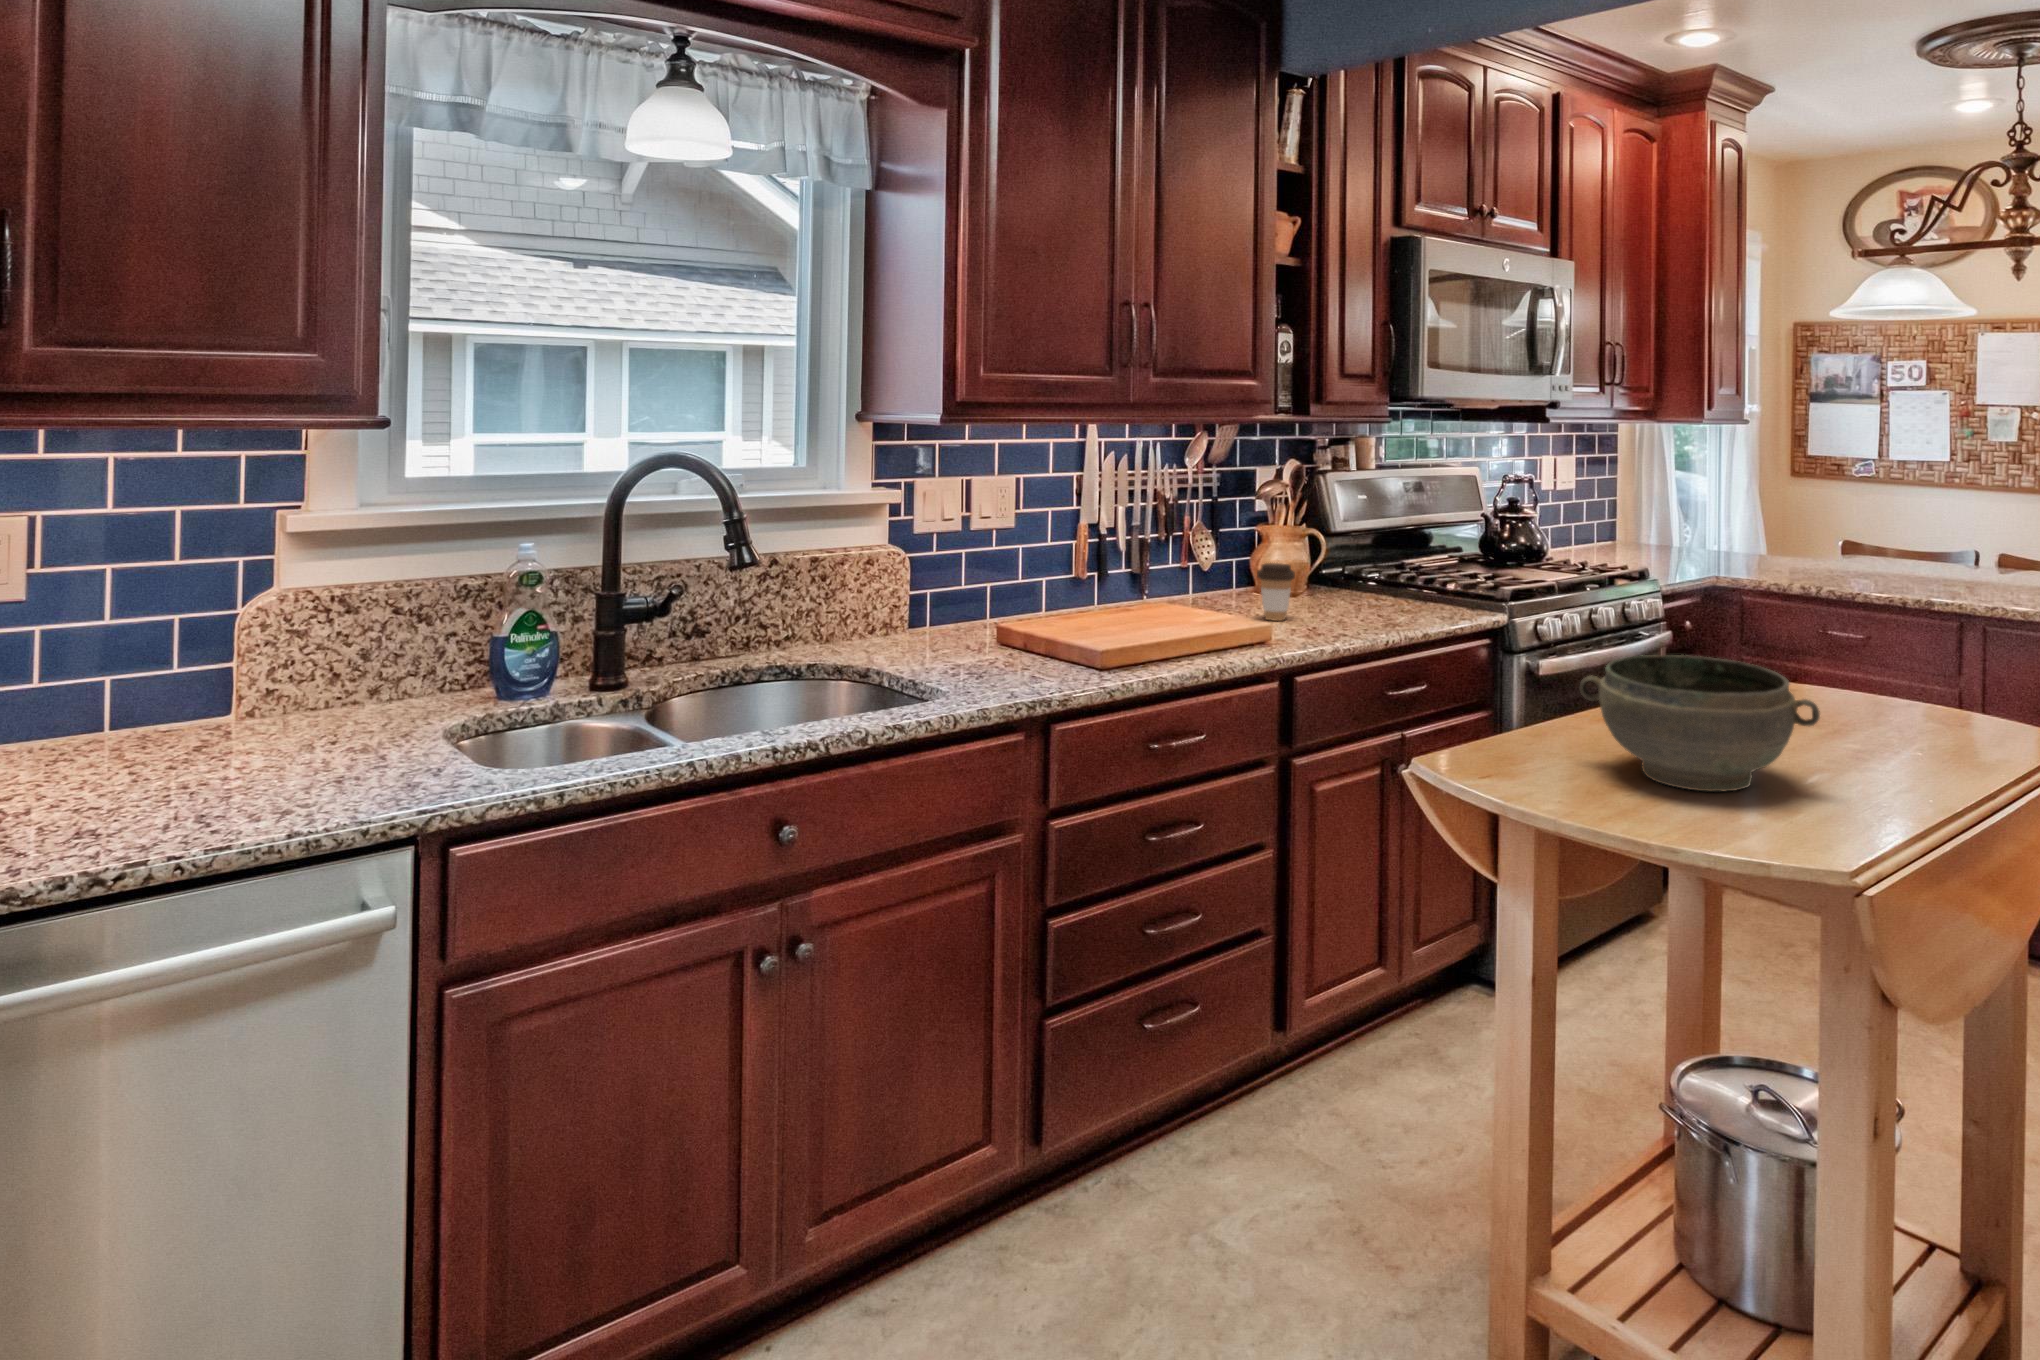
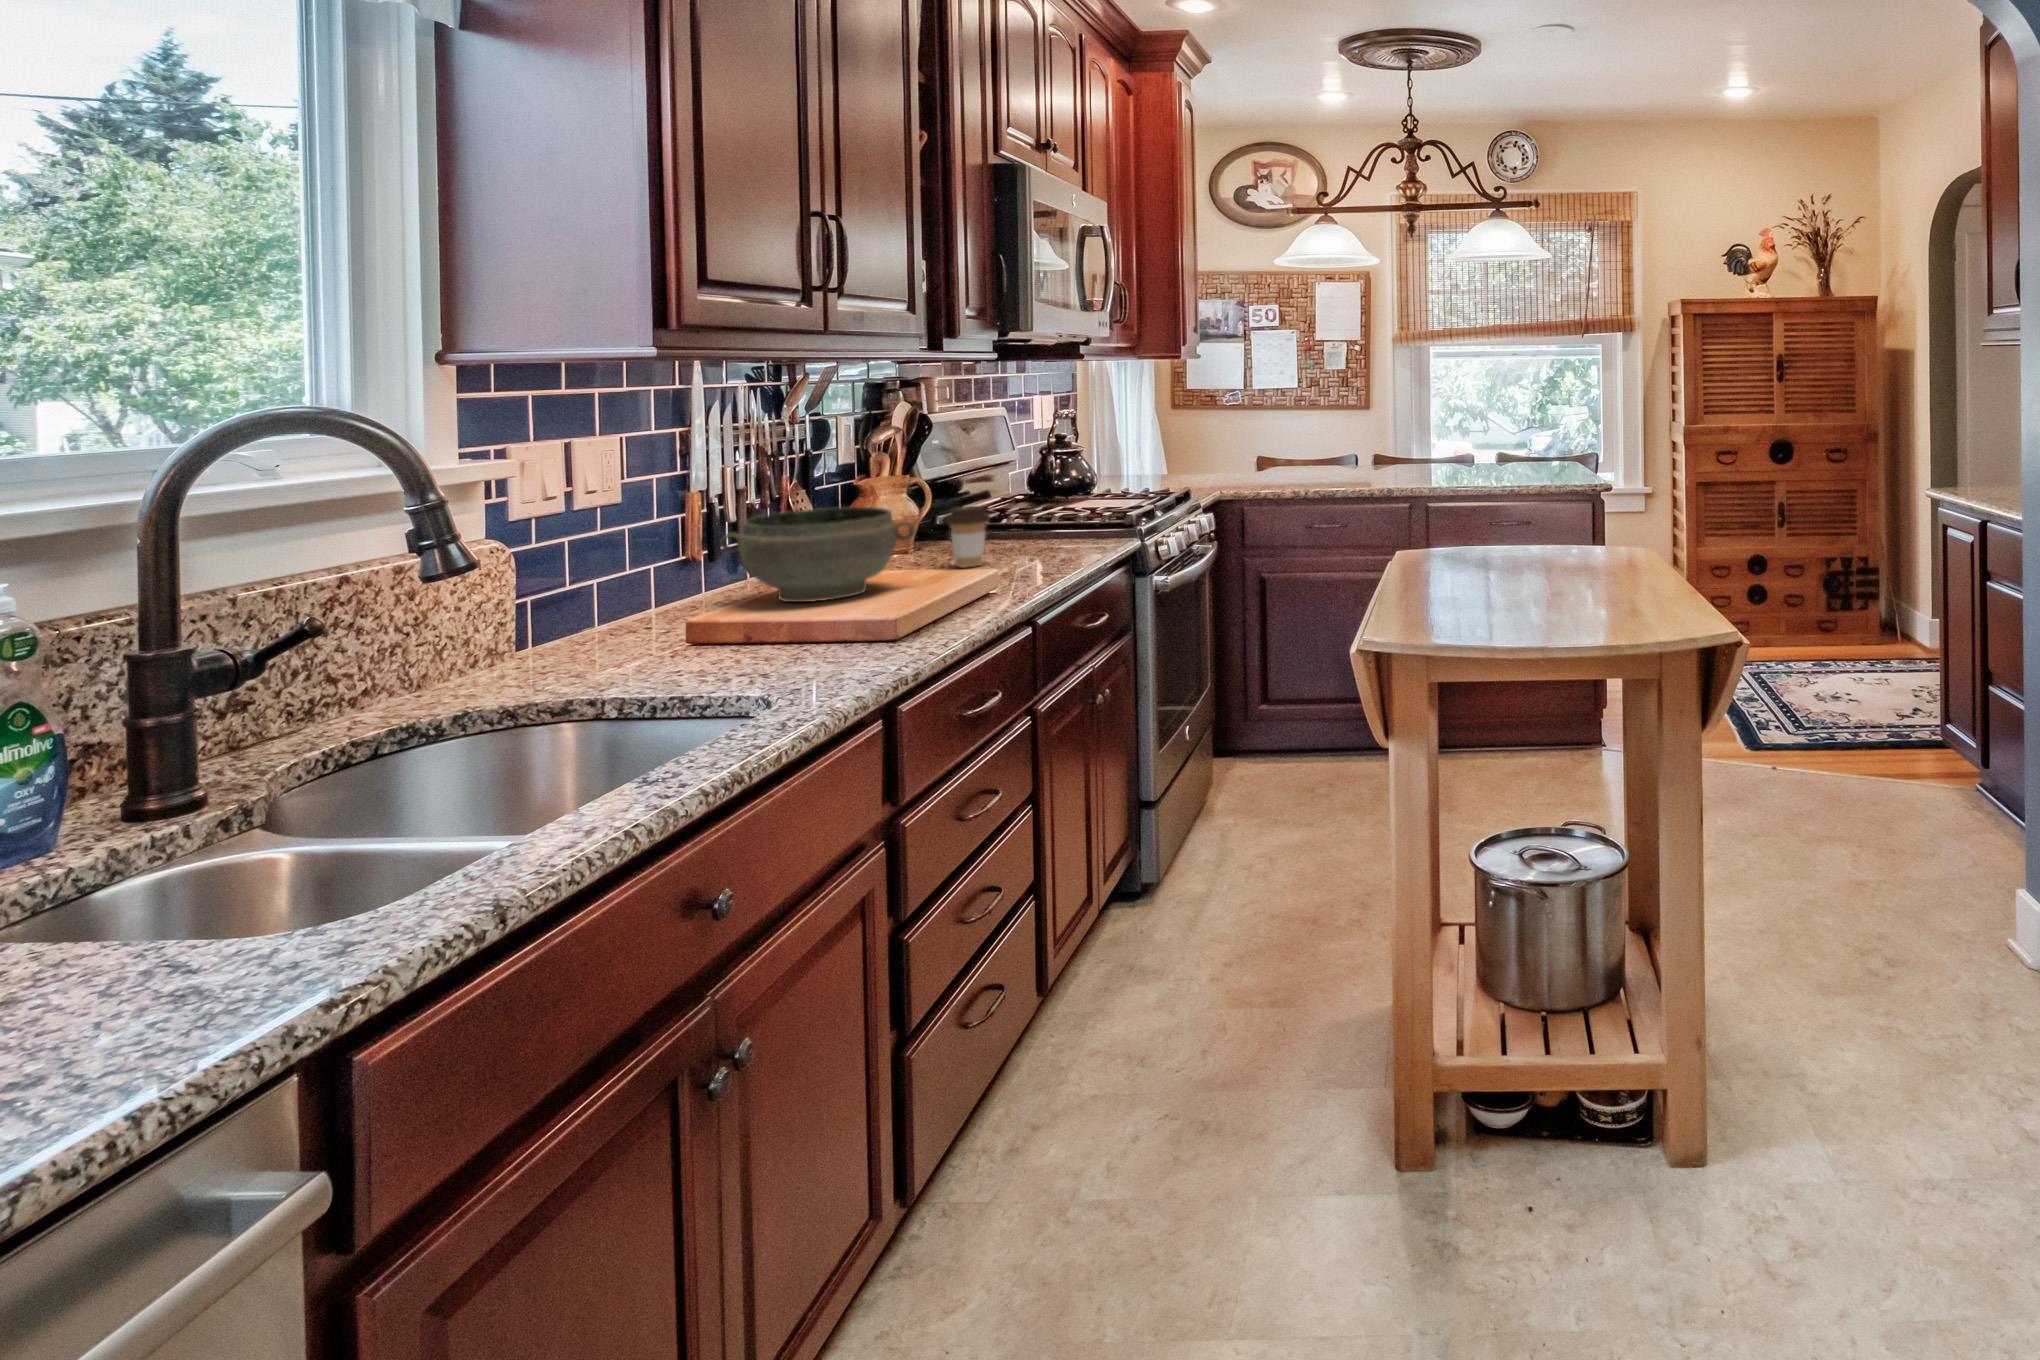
bowl: present [1580,655,1820,791] -> present [721,507,915,602]

